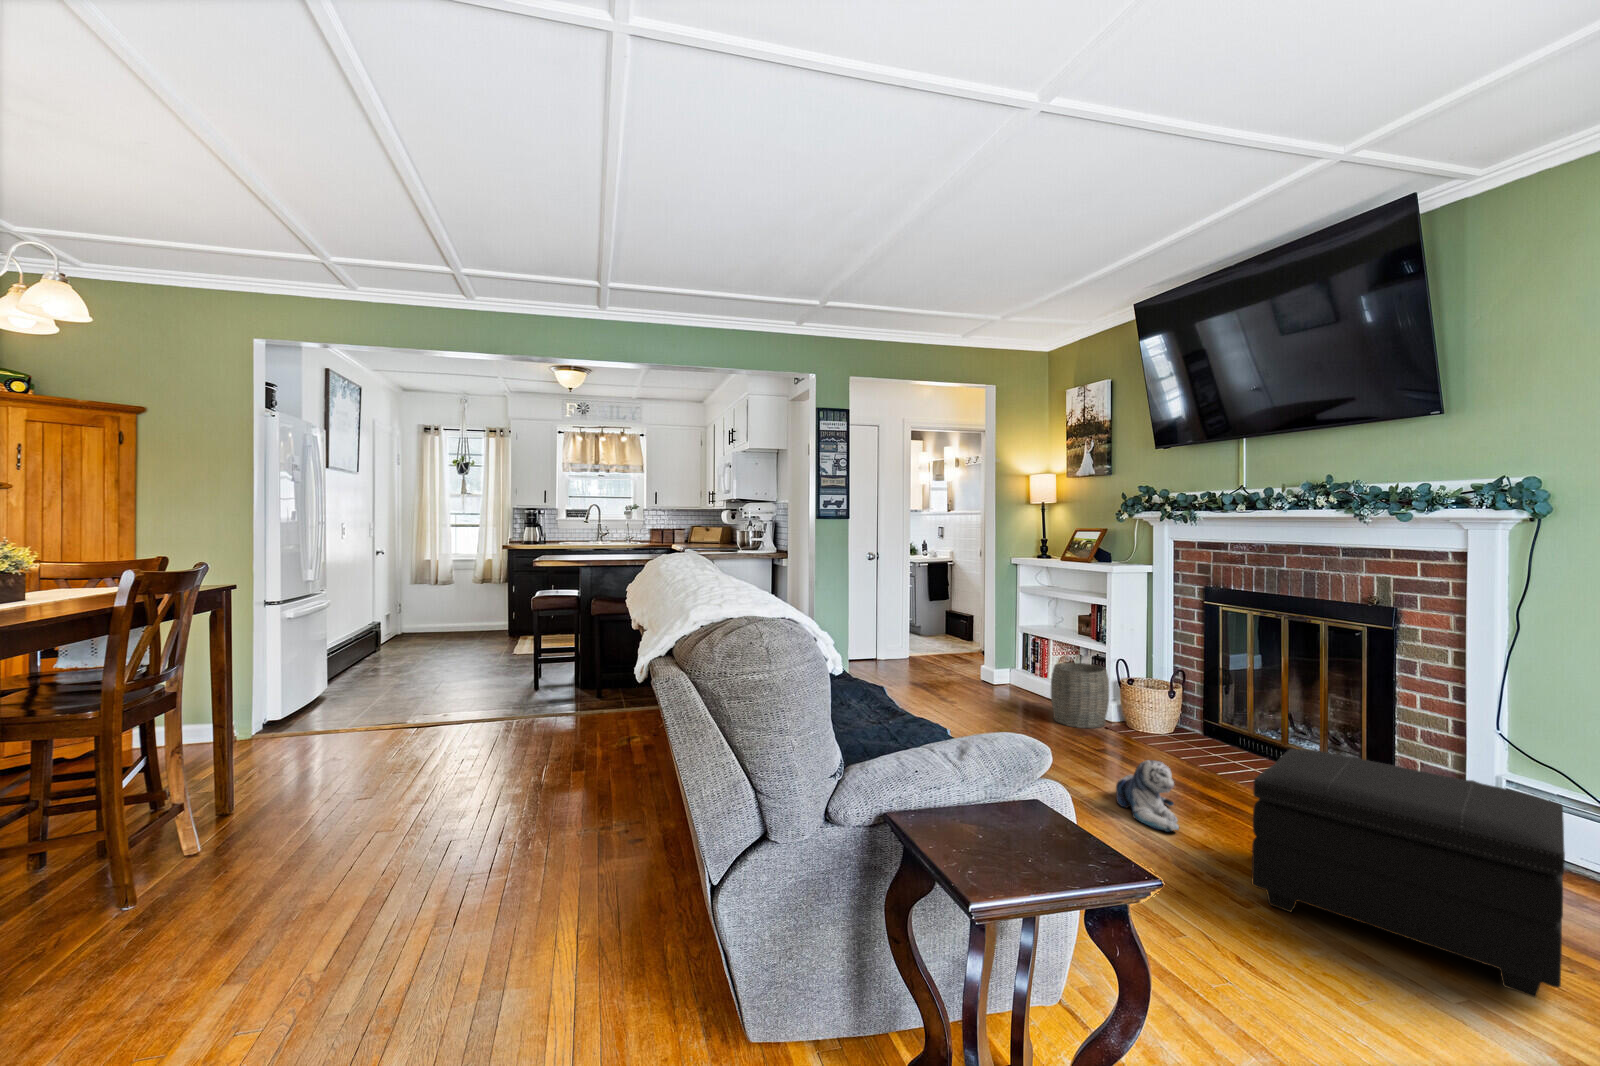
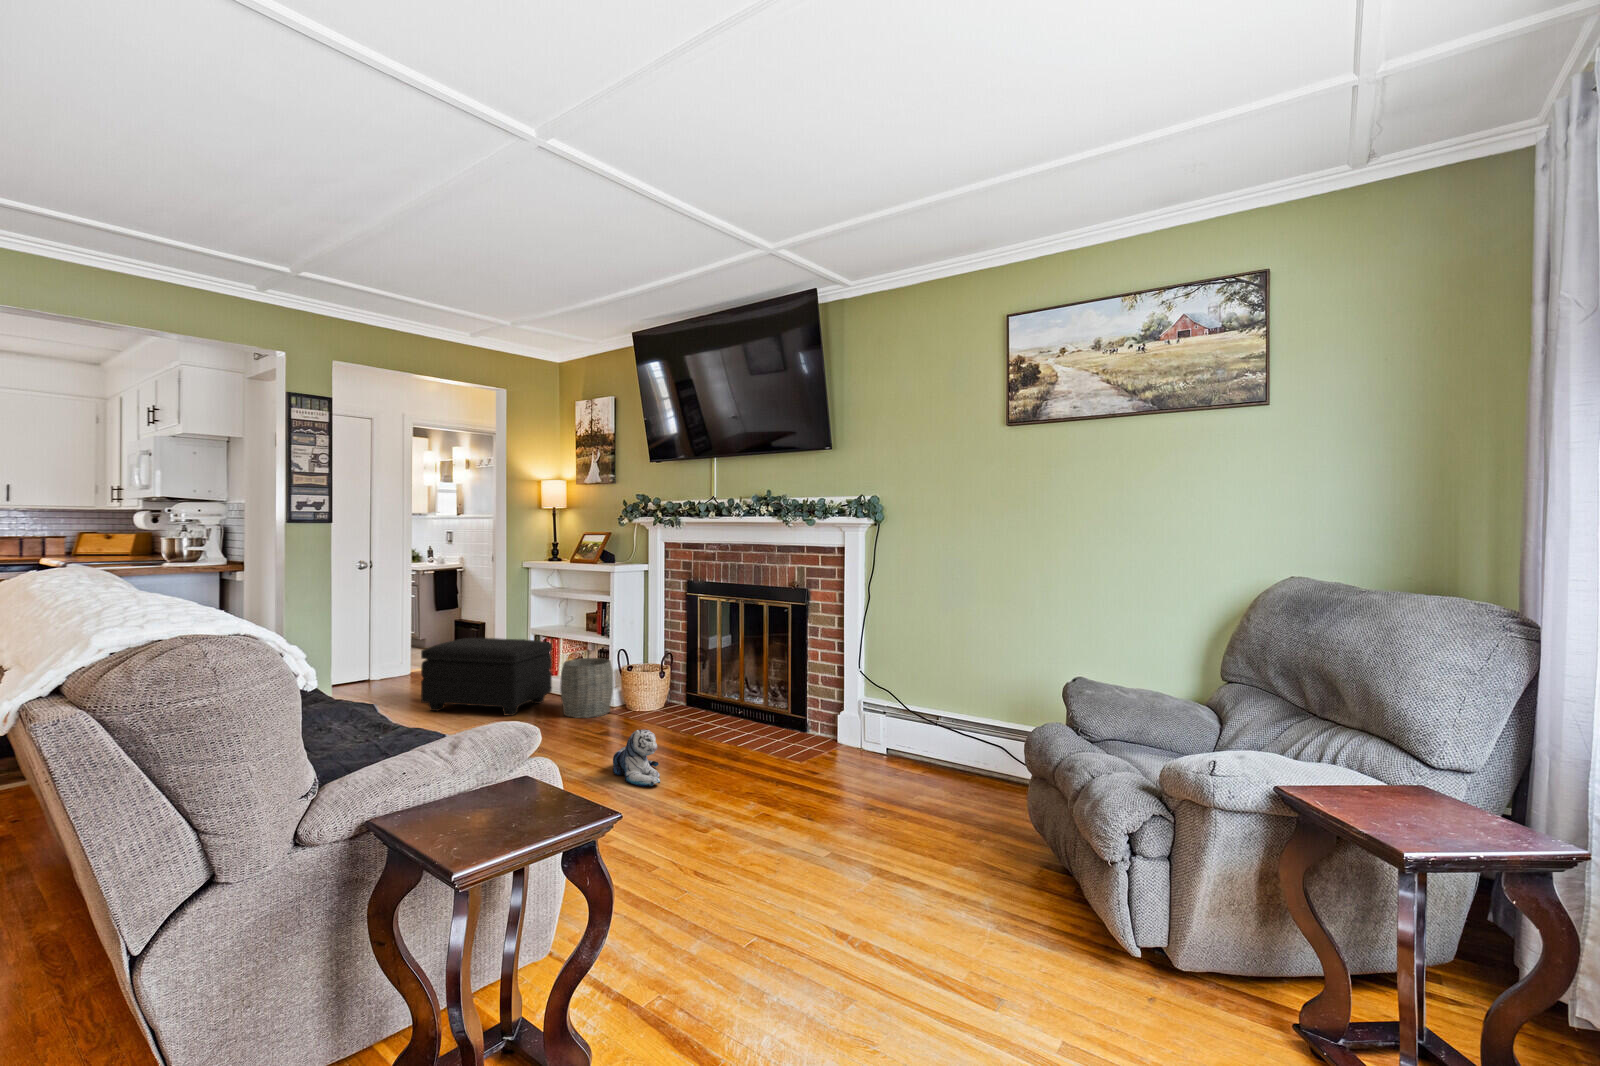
footstool: present [1252,748,1565,997] -> present [421,638,552,716]

